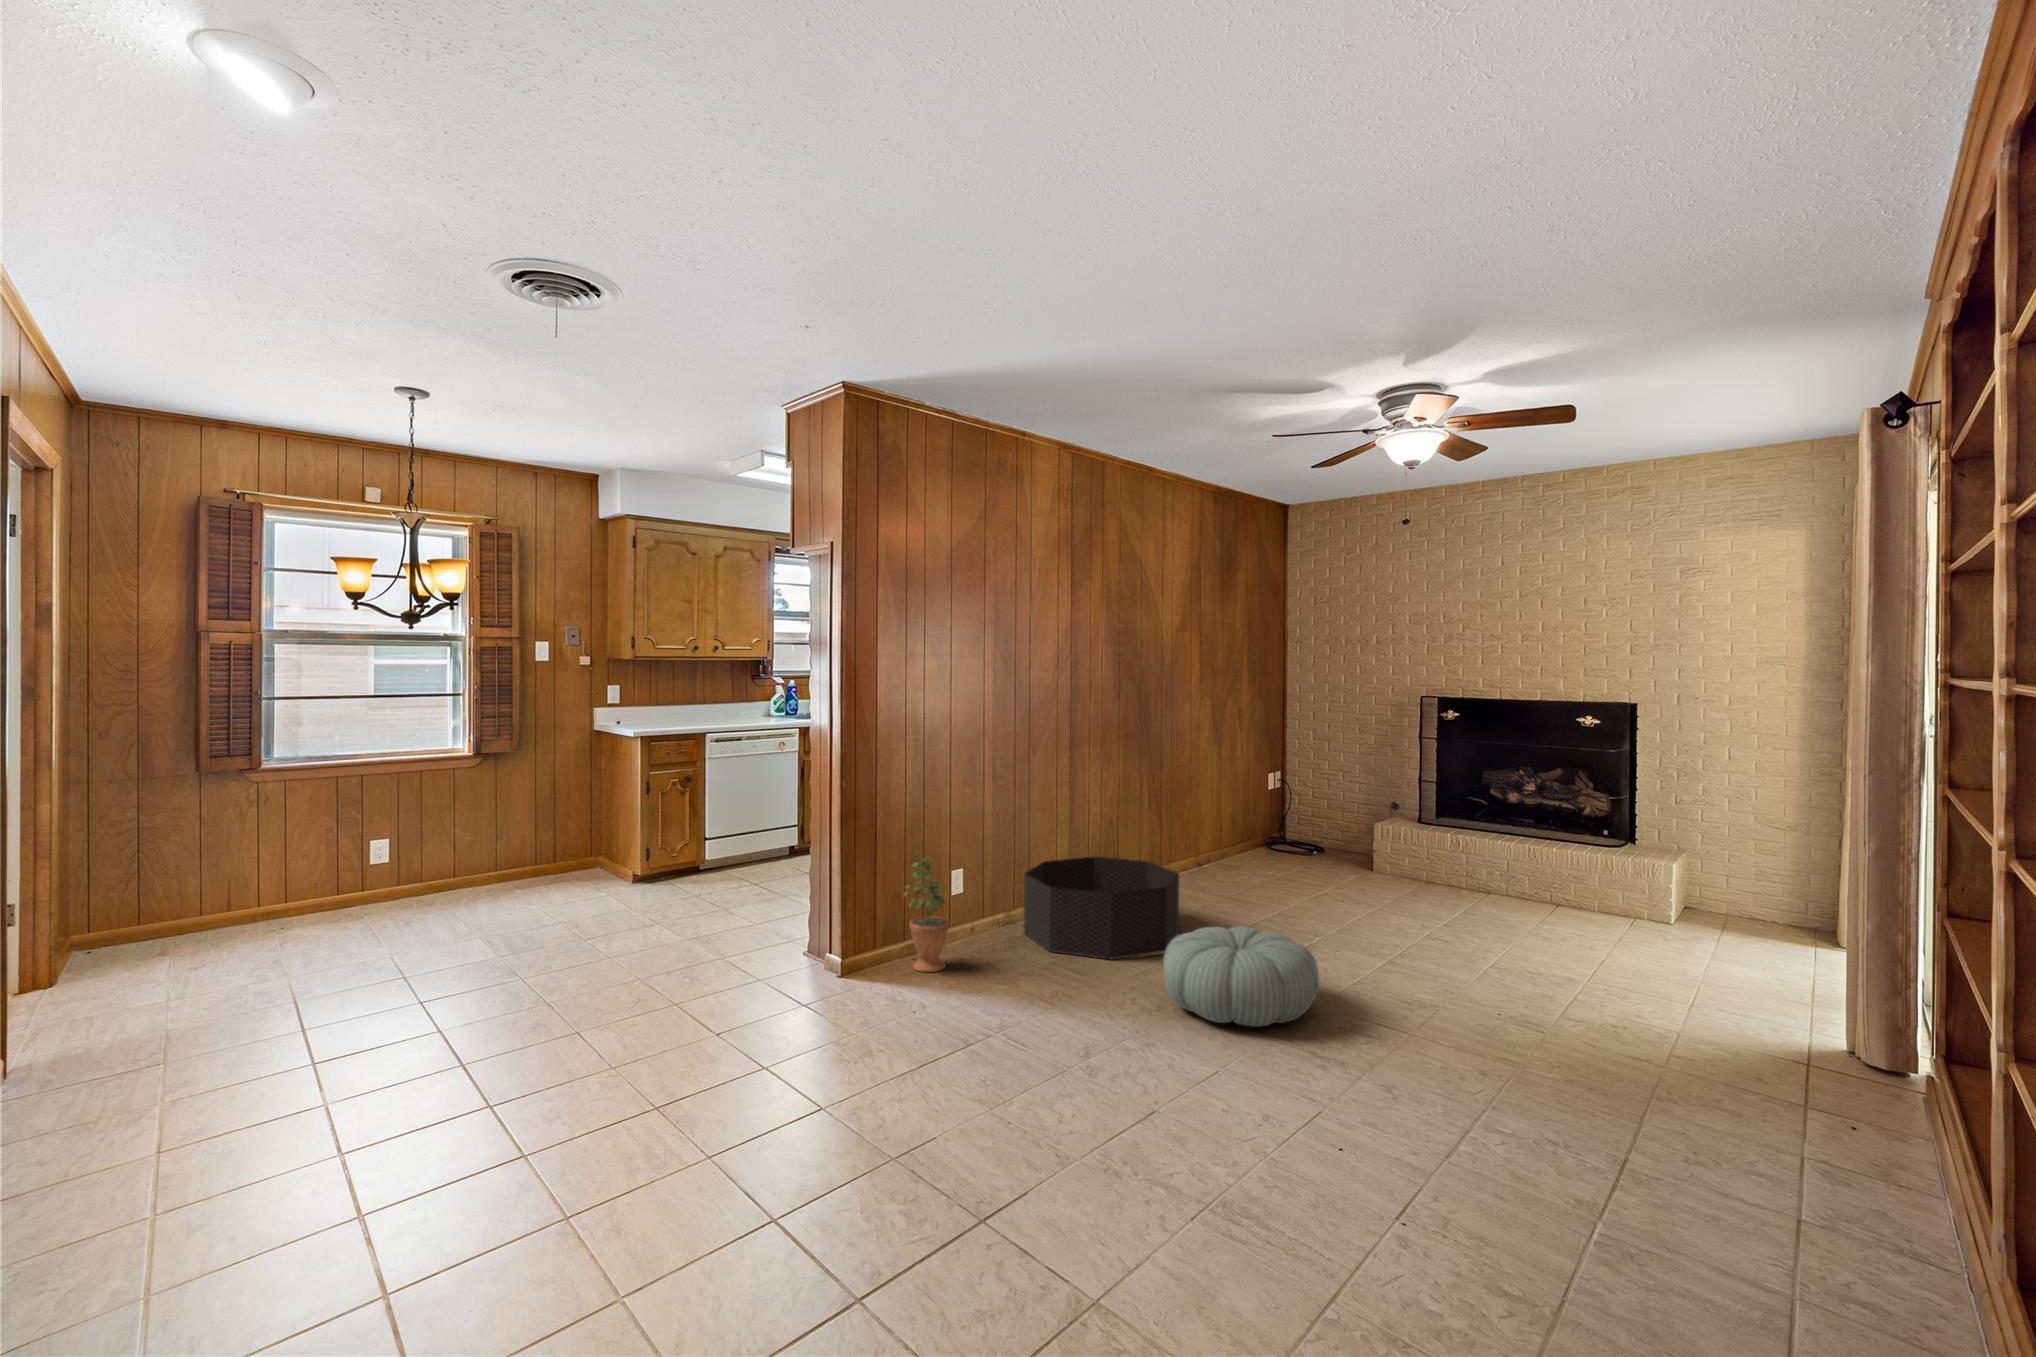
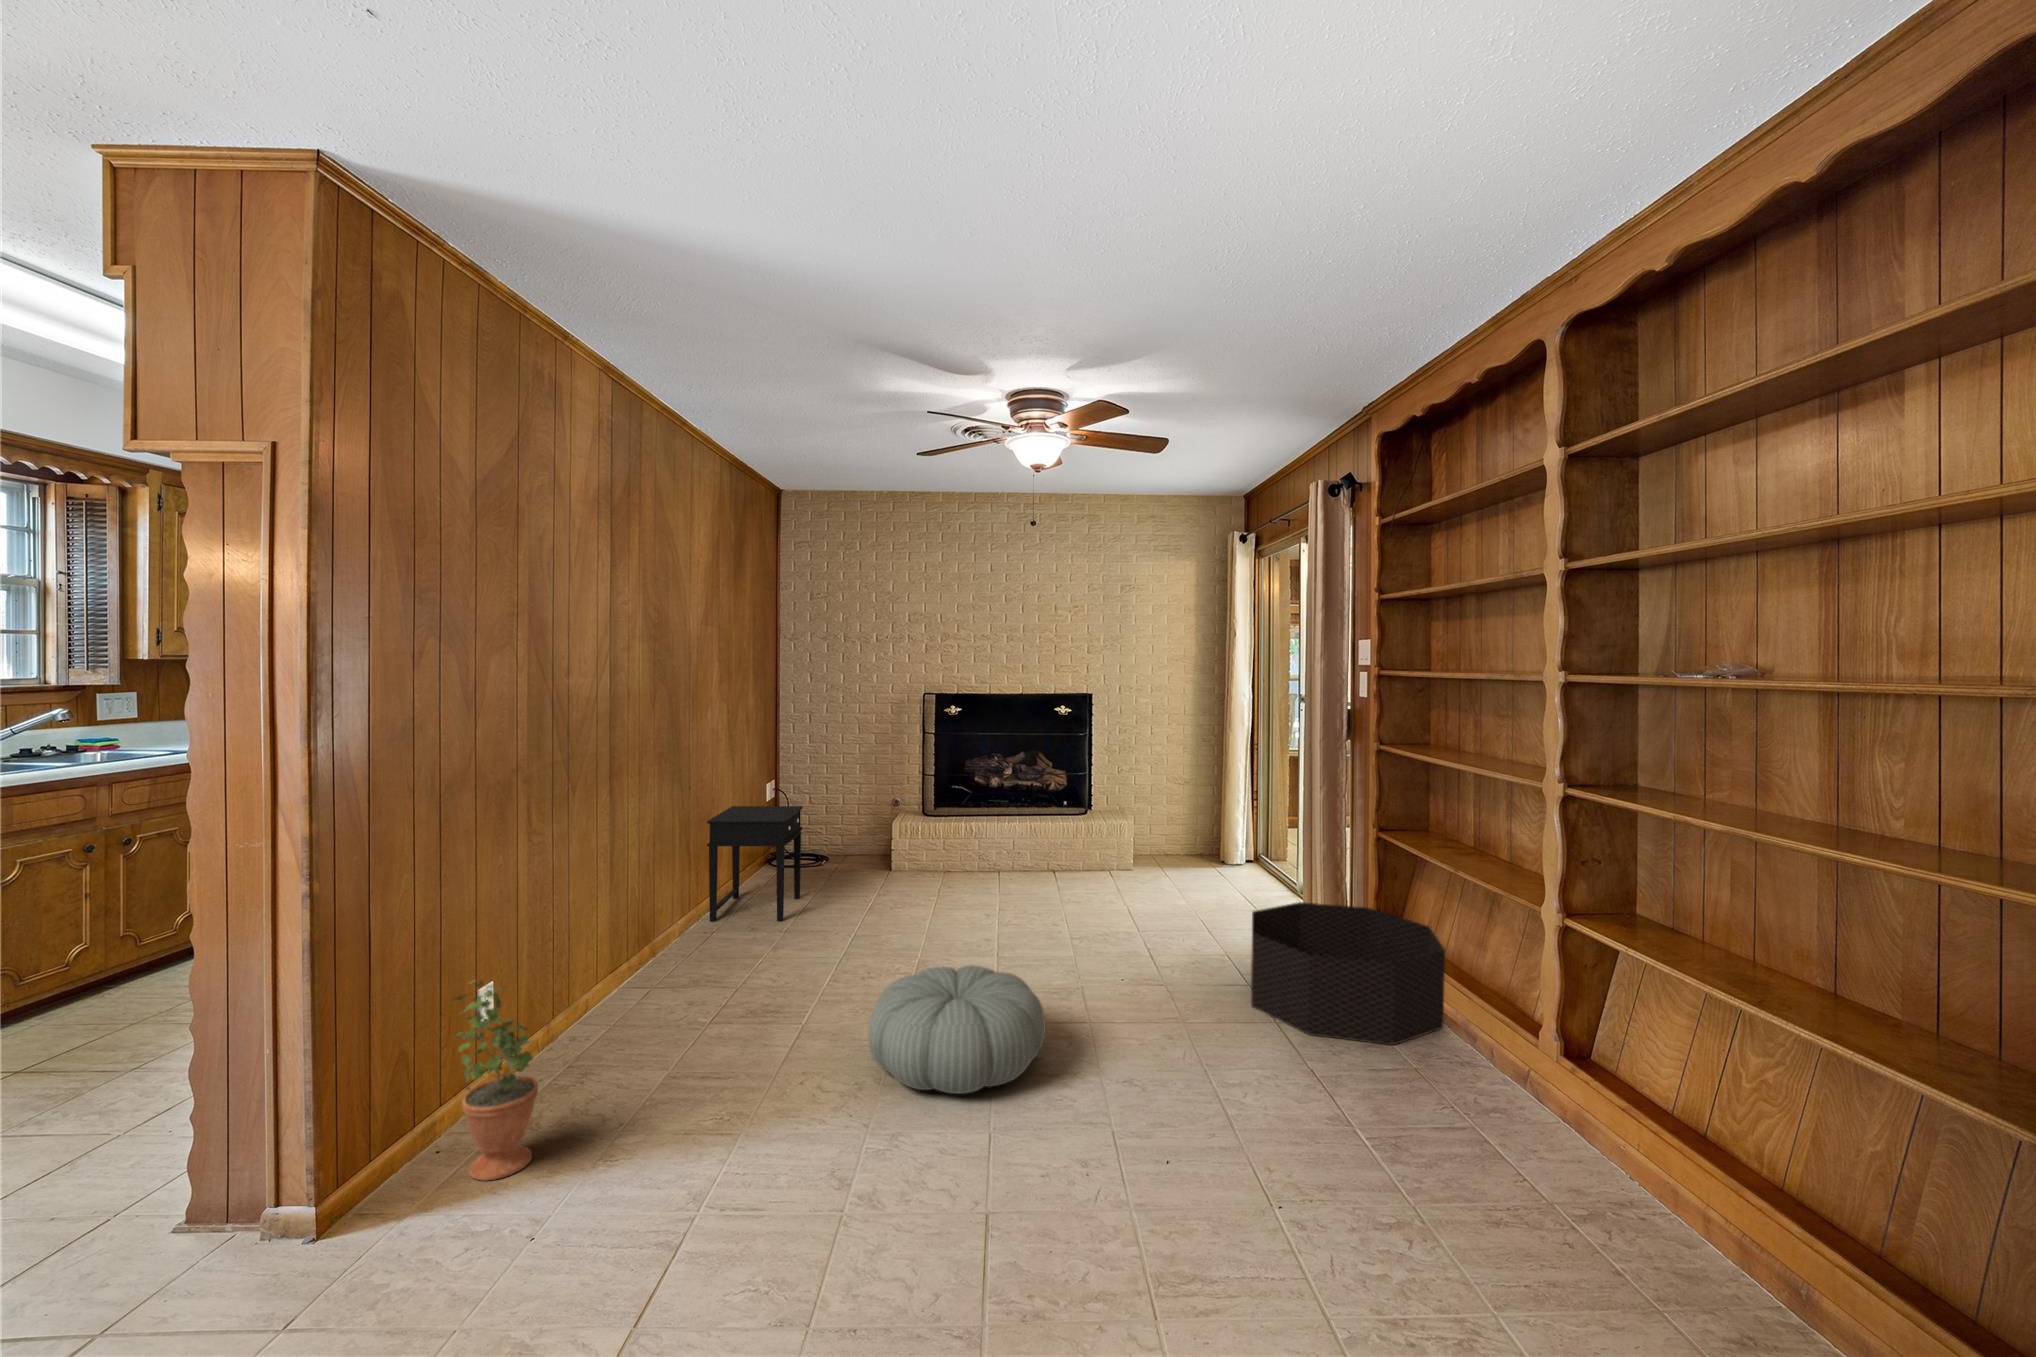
side table: none [1170,788,1264,890] -> present [707,806,803,921]
basket: present [1024,857,1179,959] -> present [1251,902,1445,1045]

